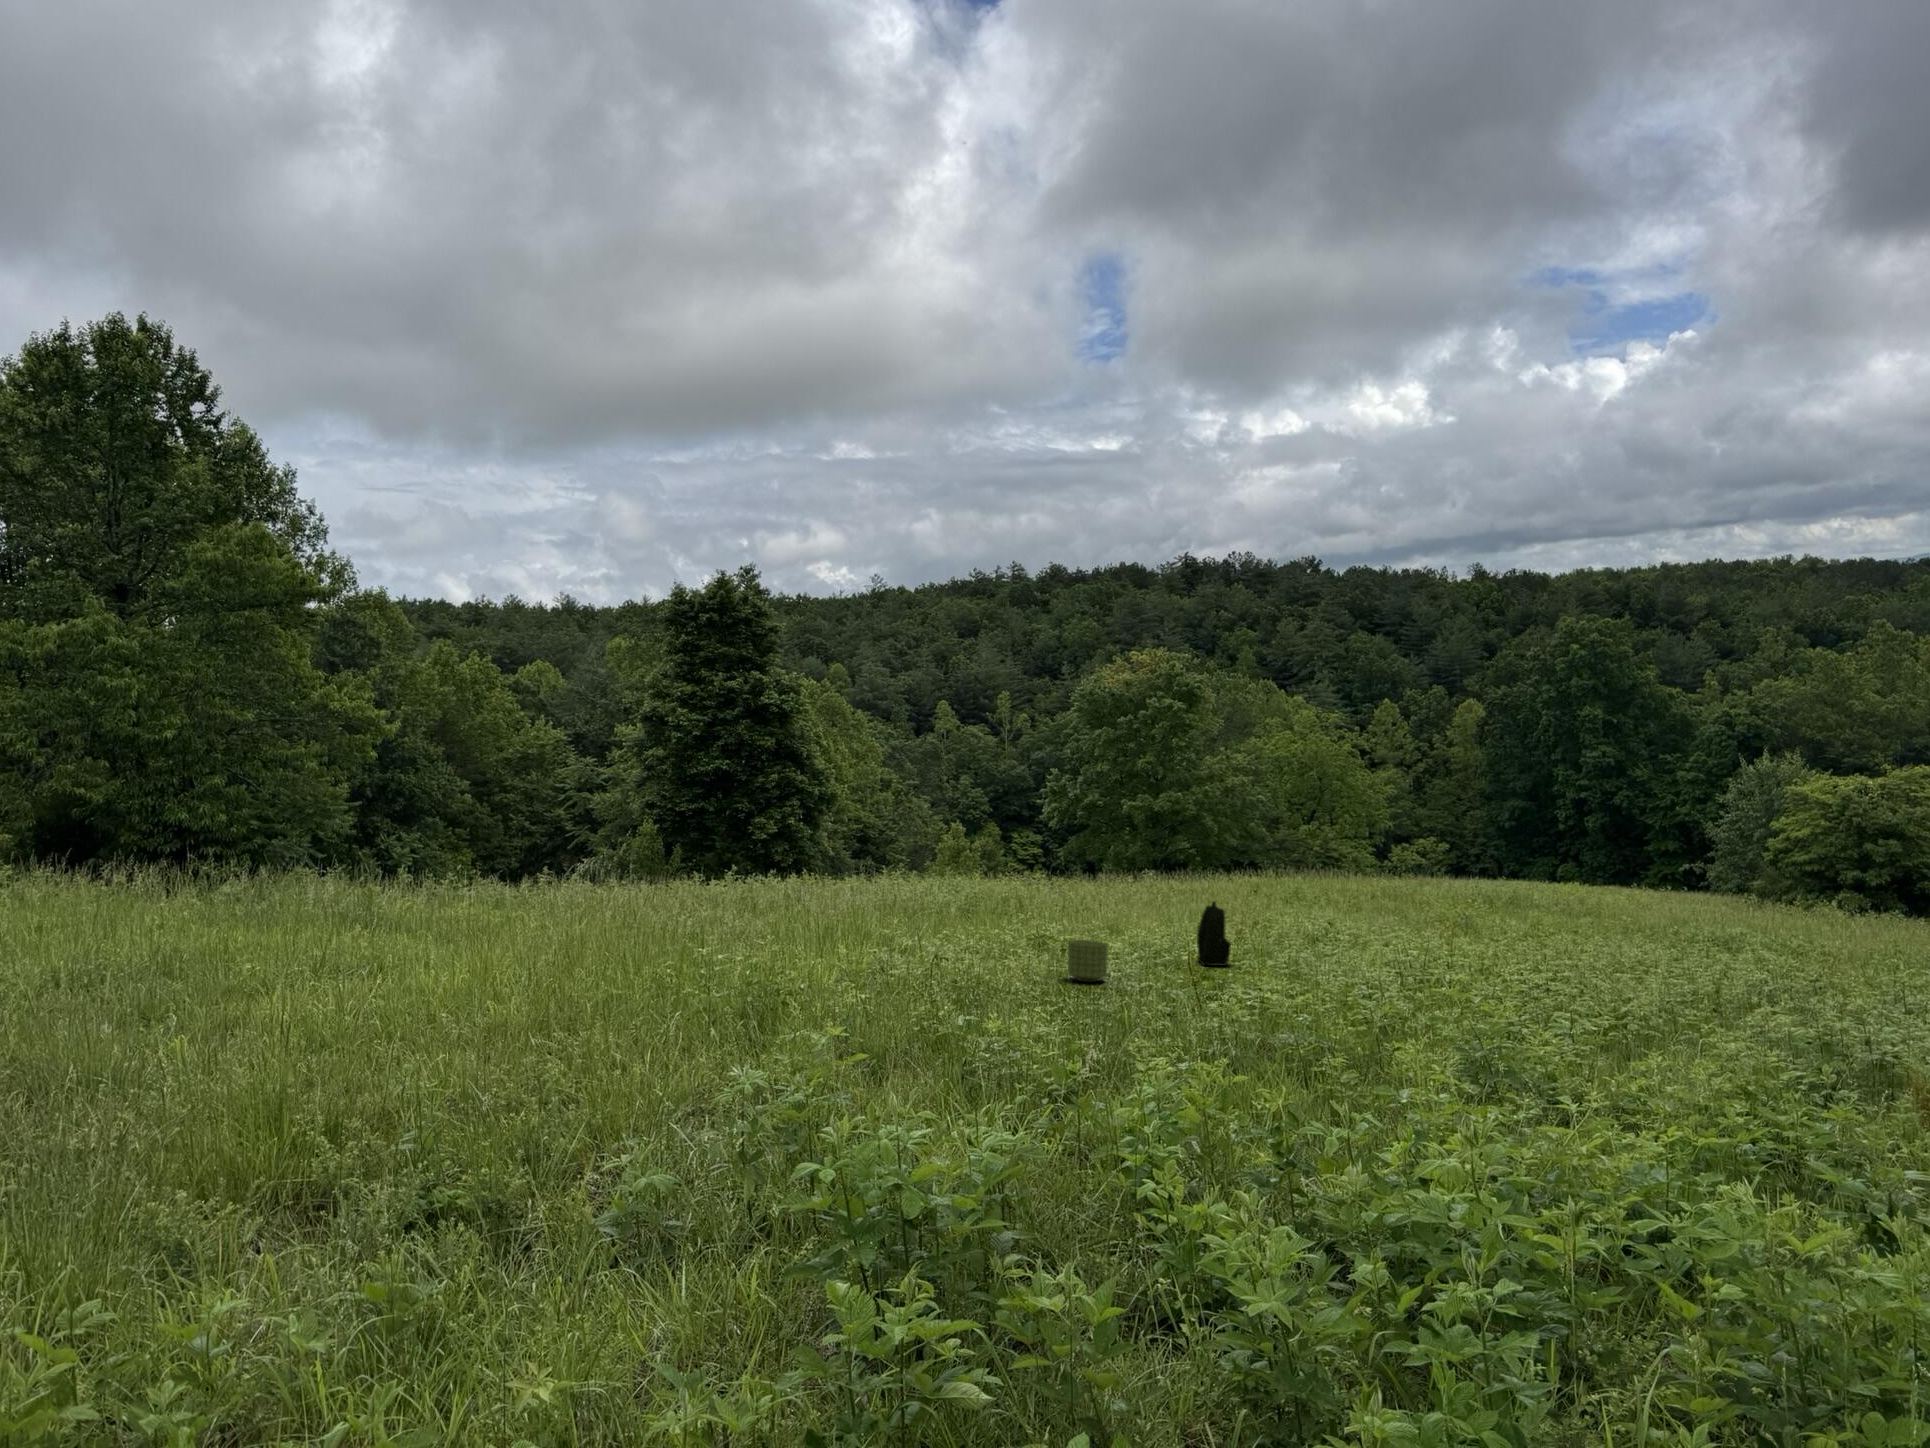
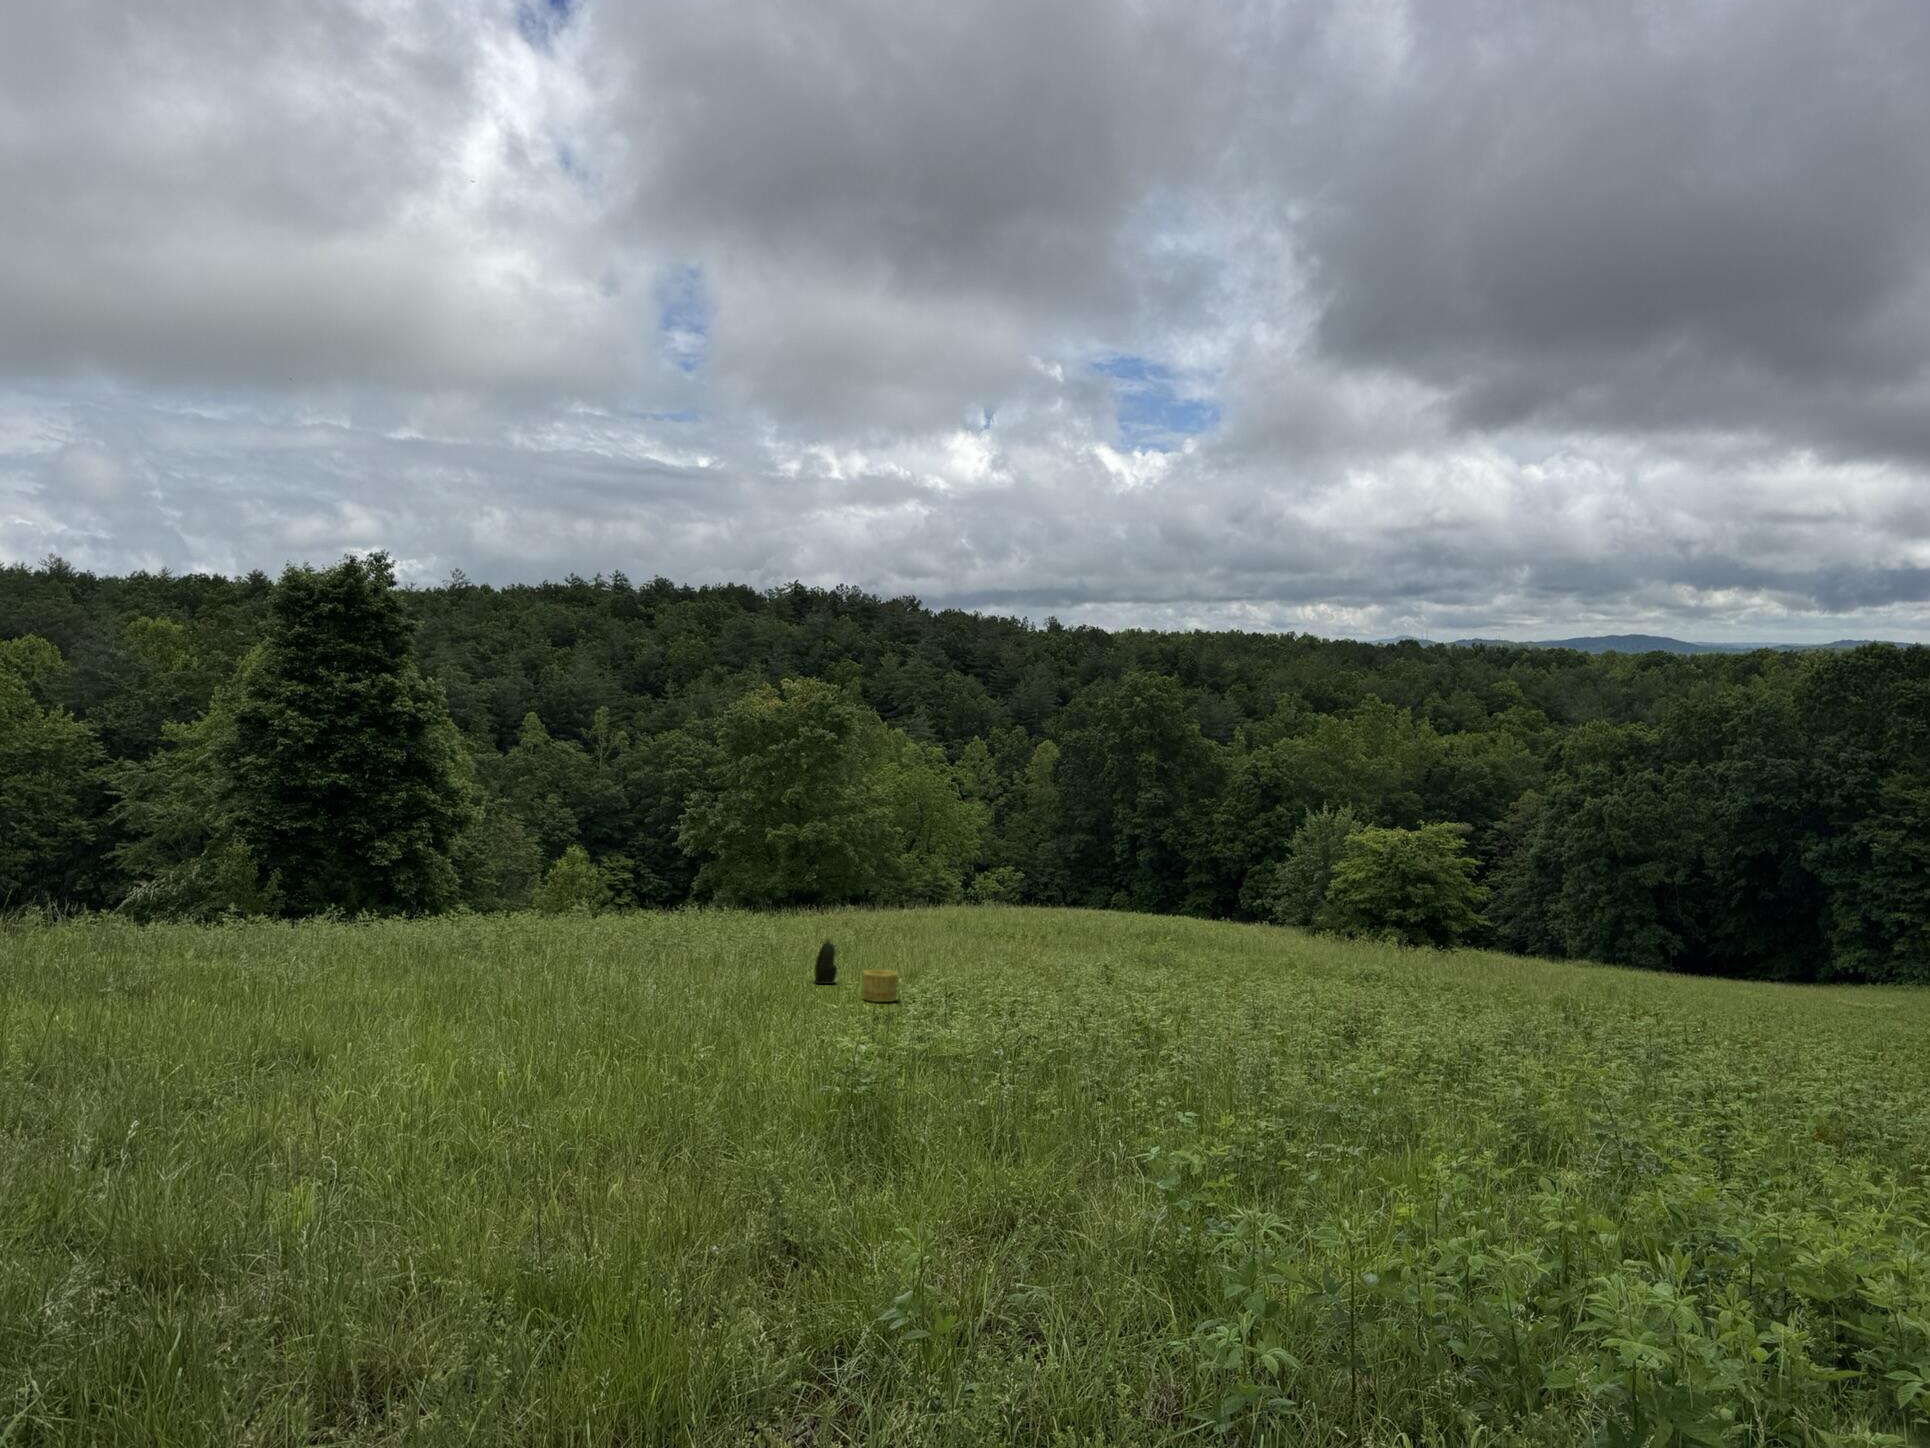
planter: present [1067,940,1108,982] -> none [723,967,752,995]
wooden bucket: none [1281,947,1342,1000] -> present [863,969,899,1002]

